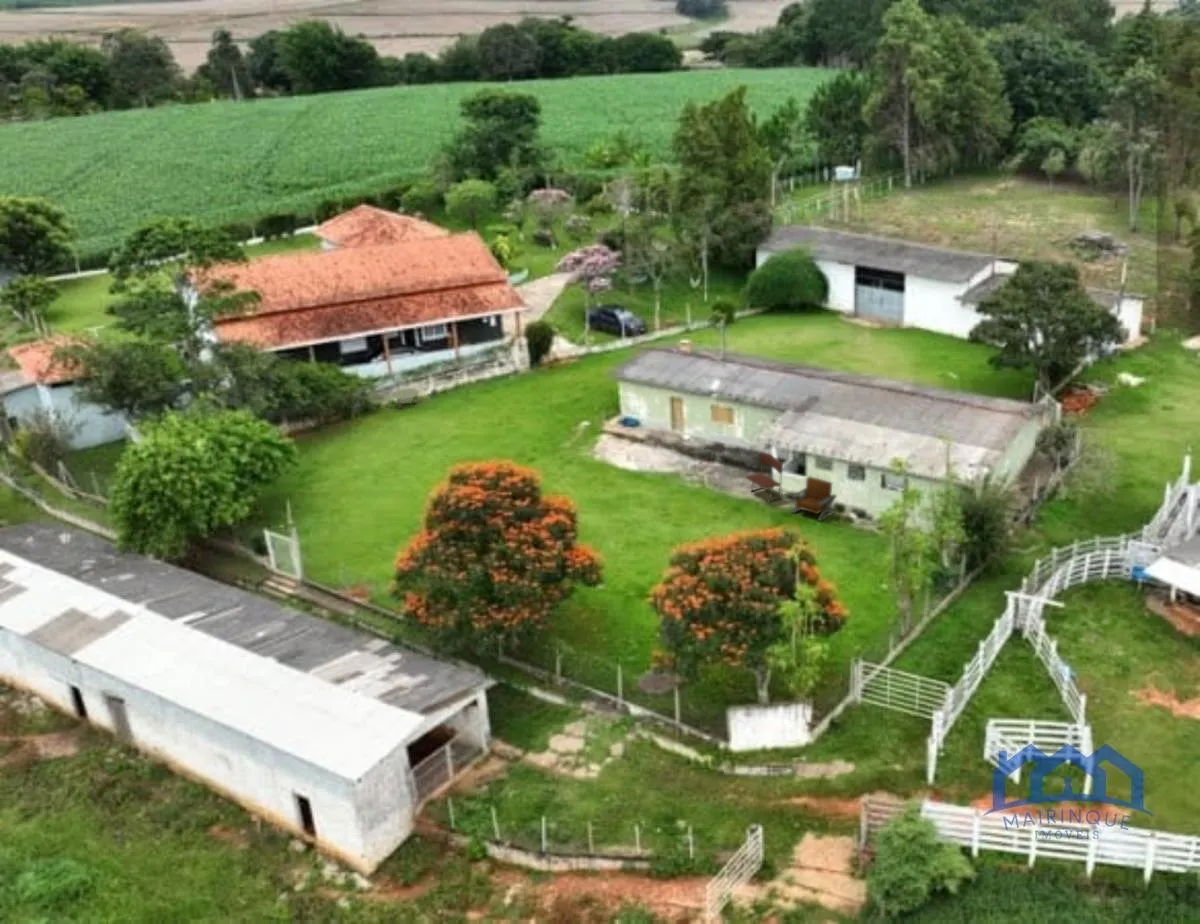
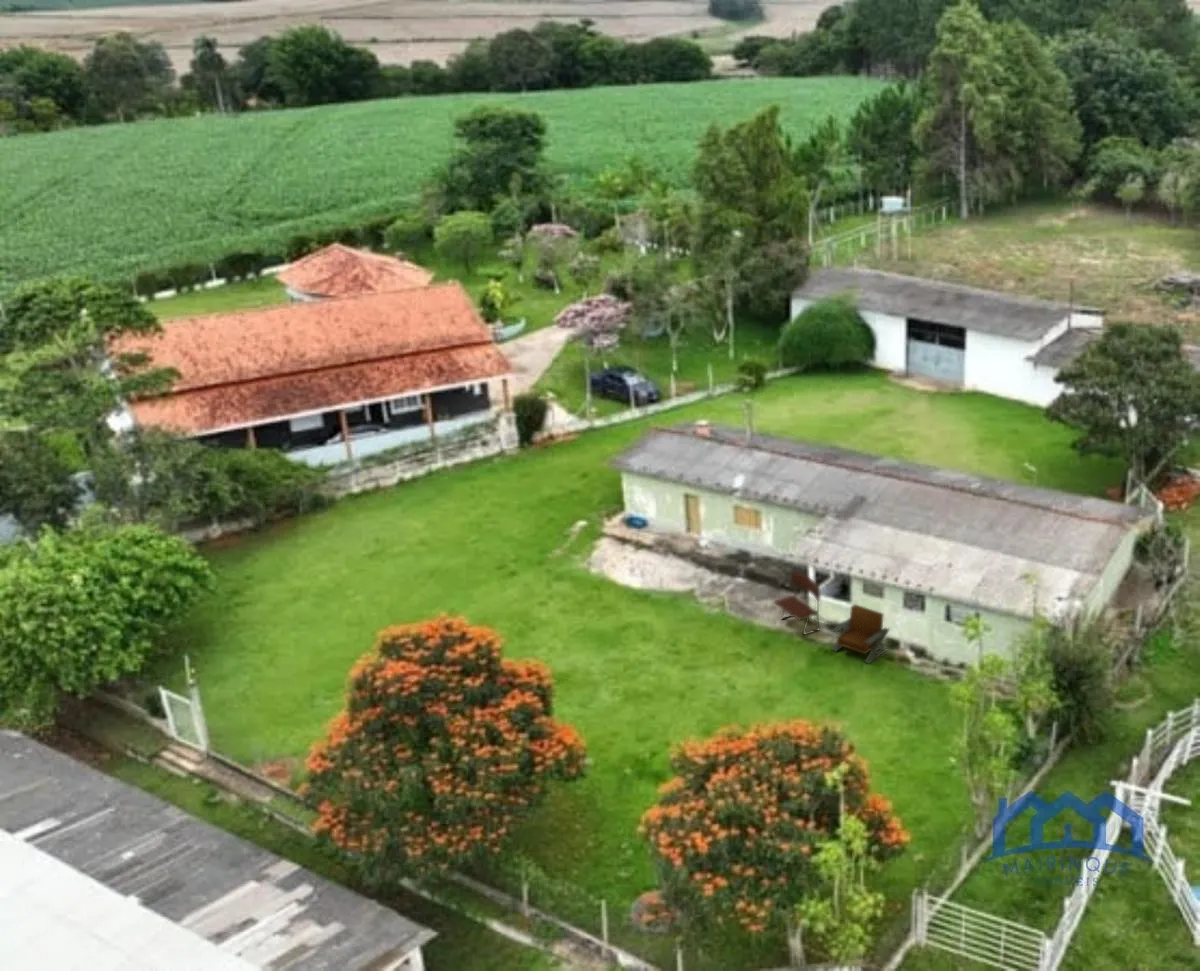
round table: present [390,389,418,409] -> none [346,478,381,503]

